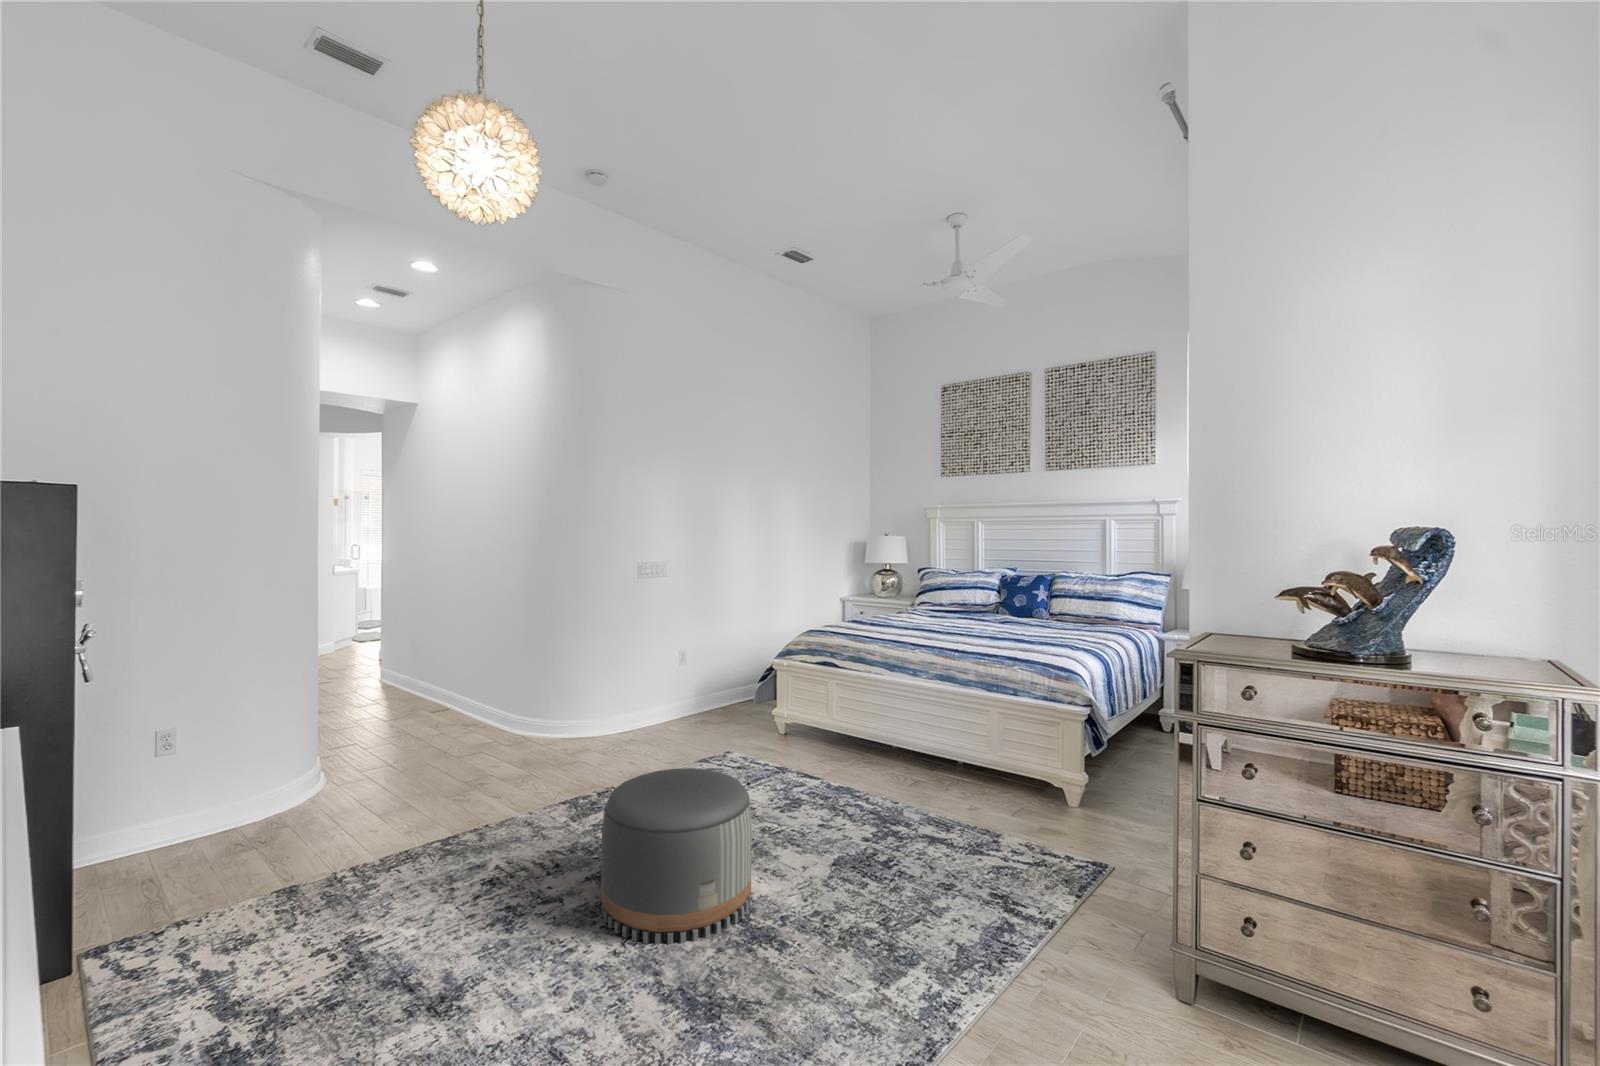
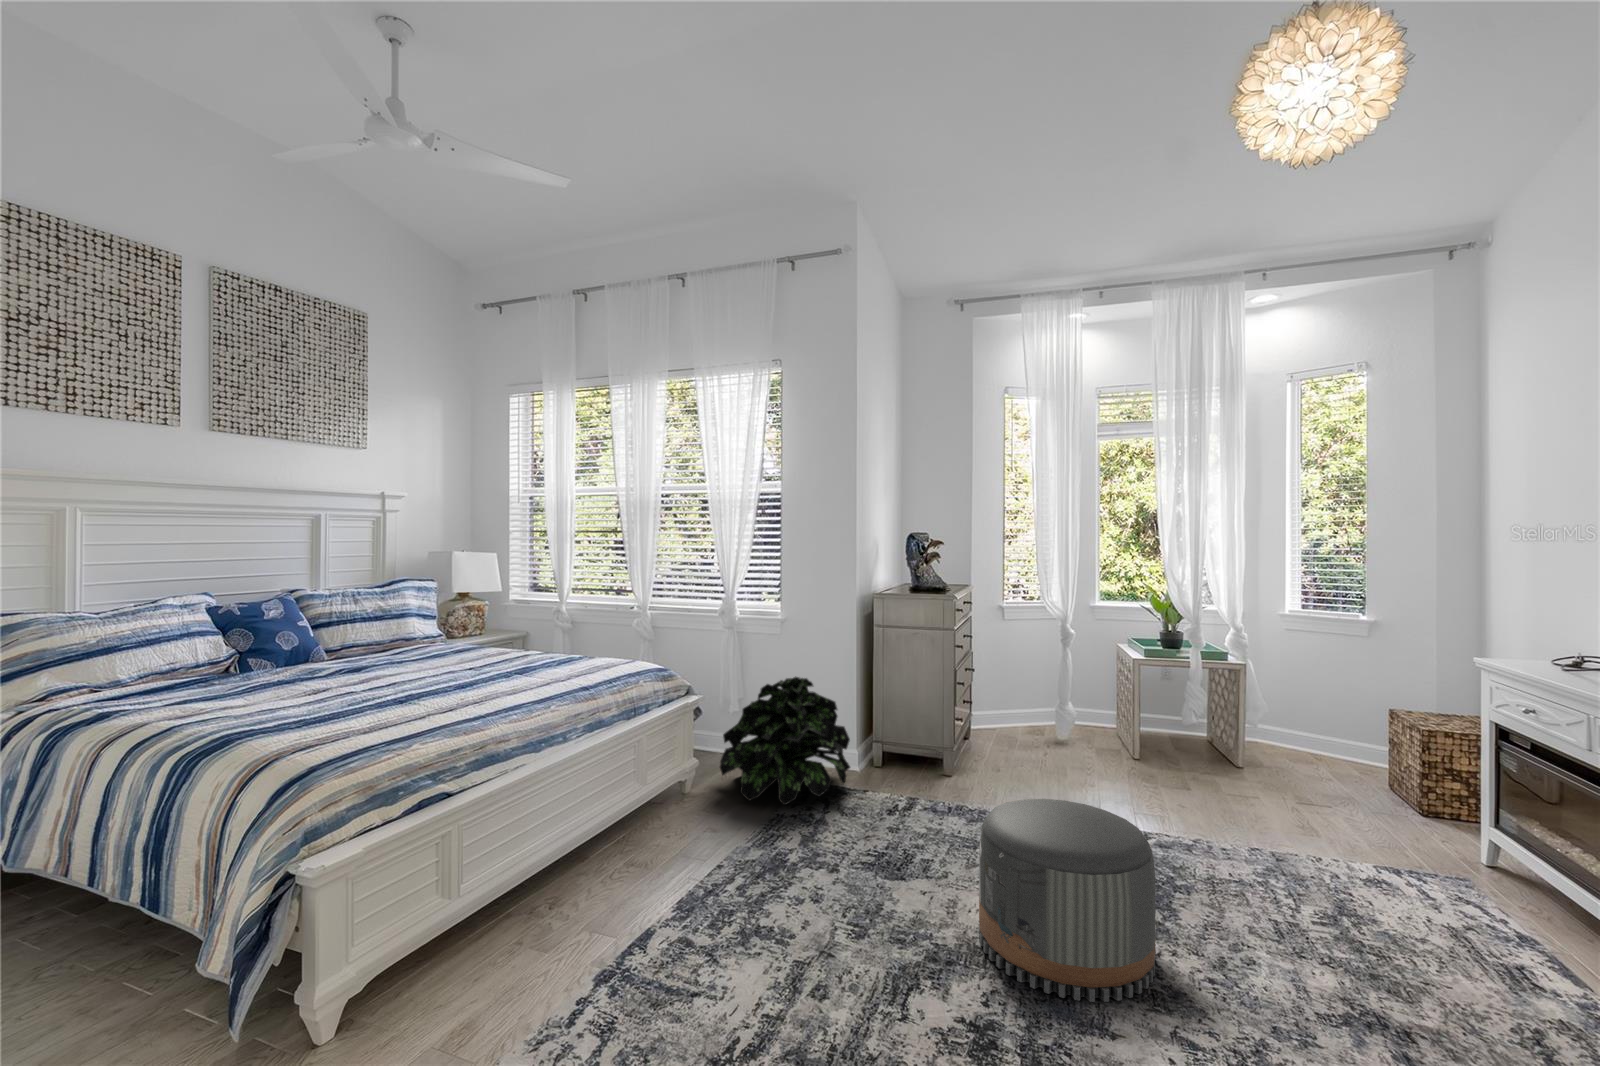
potted plant: none [1004,711,1199,870] -> present [720,677,850,805]

